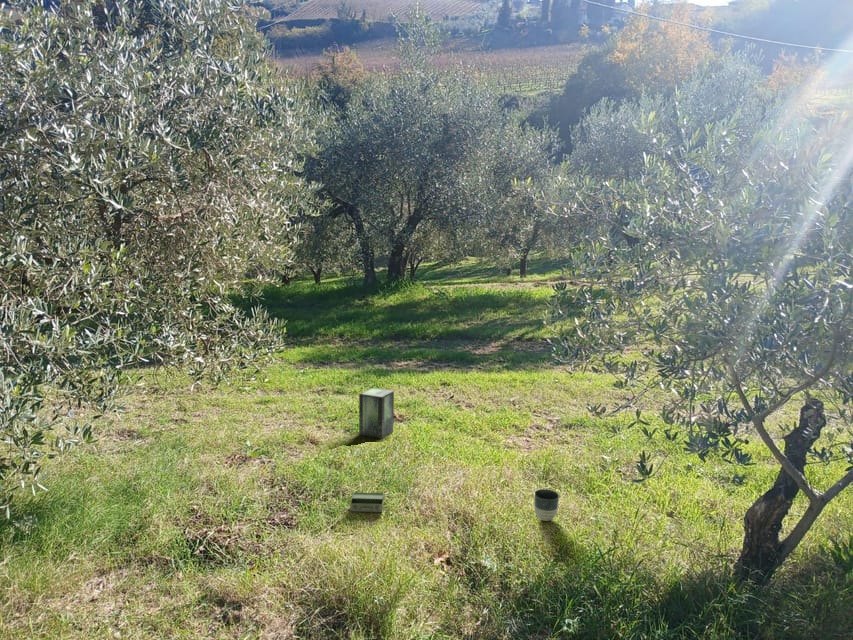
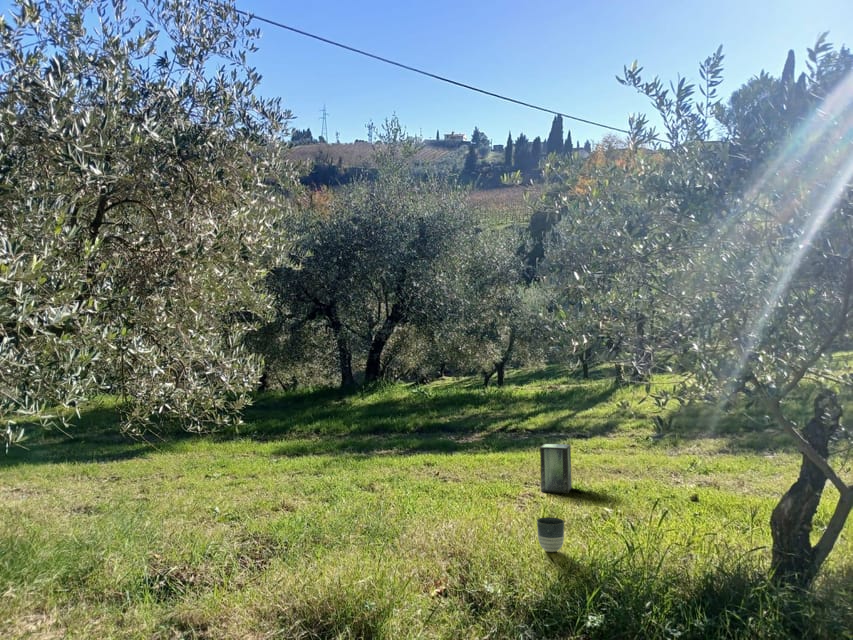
storage box: present [359,388,394,439] -> present [540,444,572,493]
toolbox: present [350,493,384,512] -> none [331,534,369,552]

